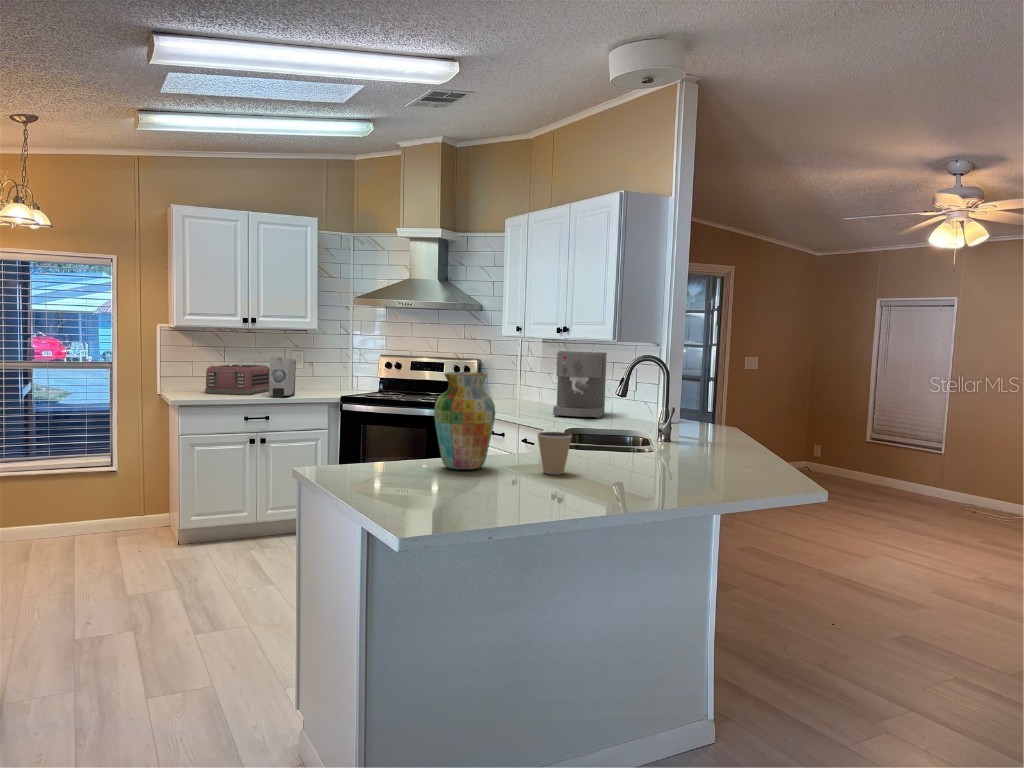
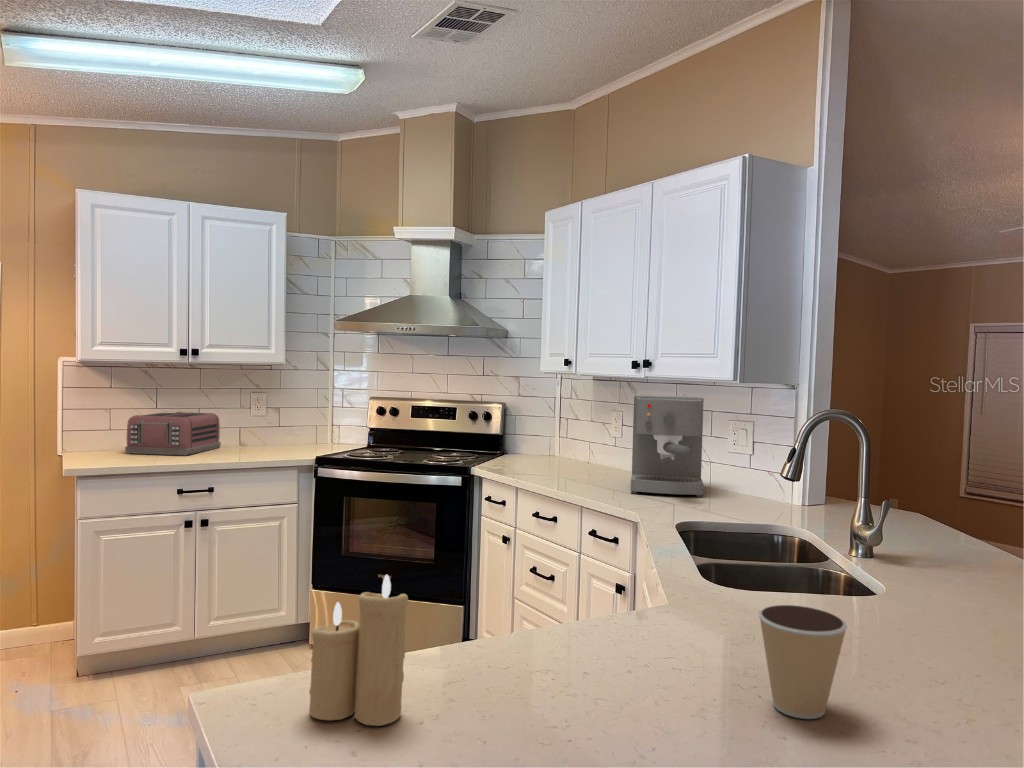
soap dispenser: present [269,357,296,398] -> none [214,403,253,460]
vase: present [434,372,495,470] -> none [514,466,656,704]
candle: none [347,412,387,472] -> present [309,575,408,726]

